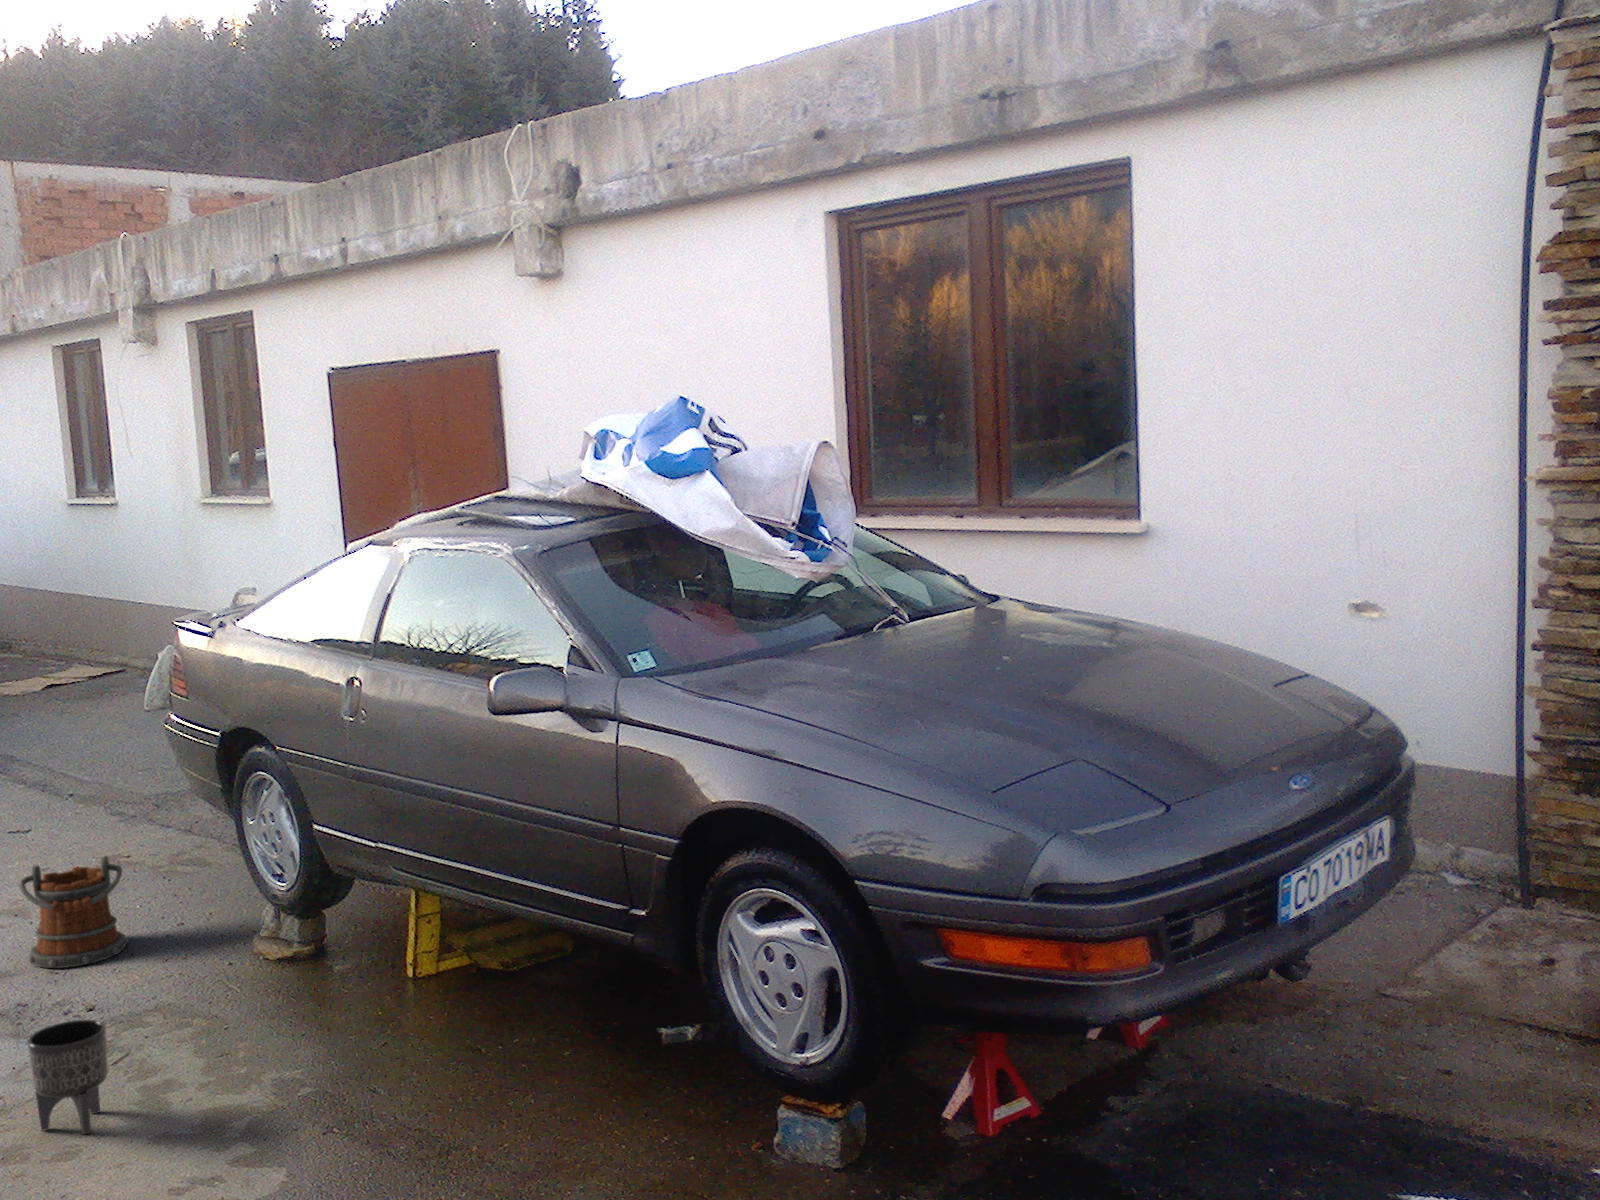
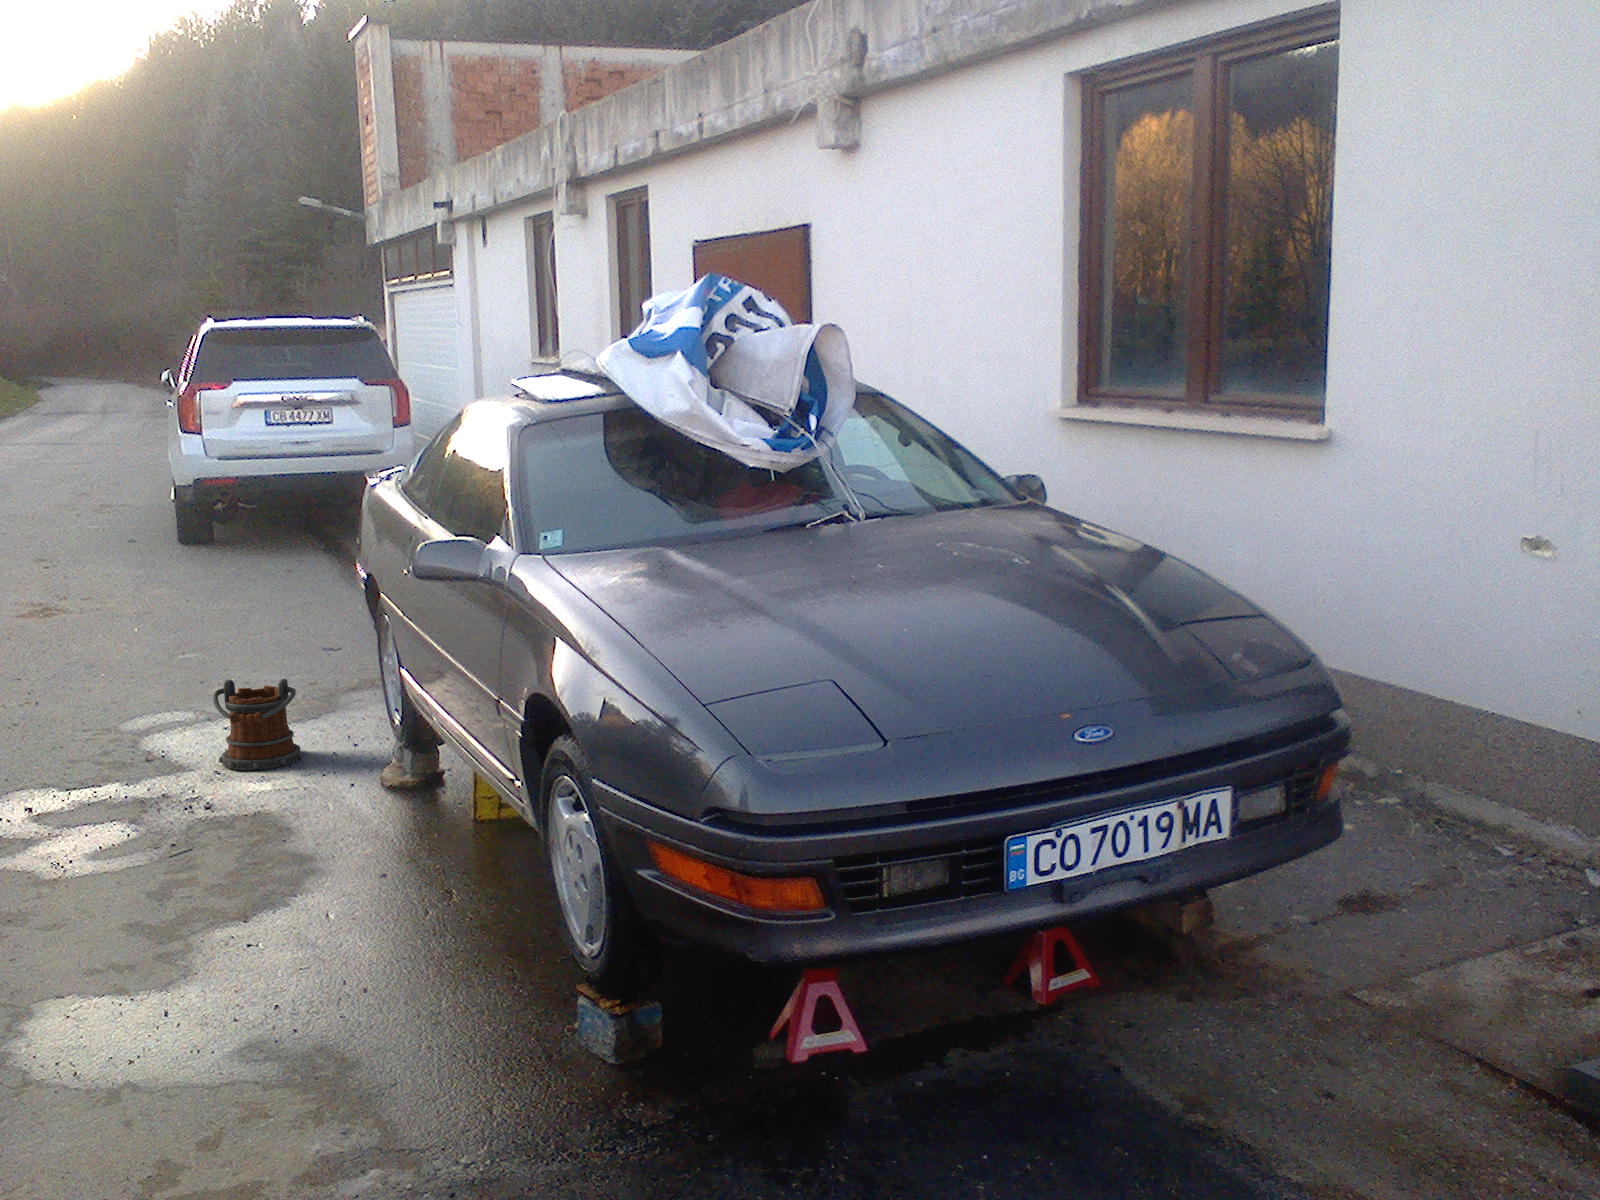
planter: present [28,1020,108,1134] -> none [78,809,145,904]

